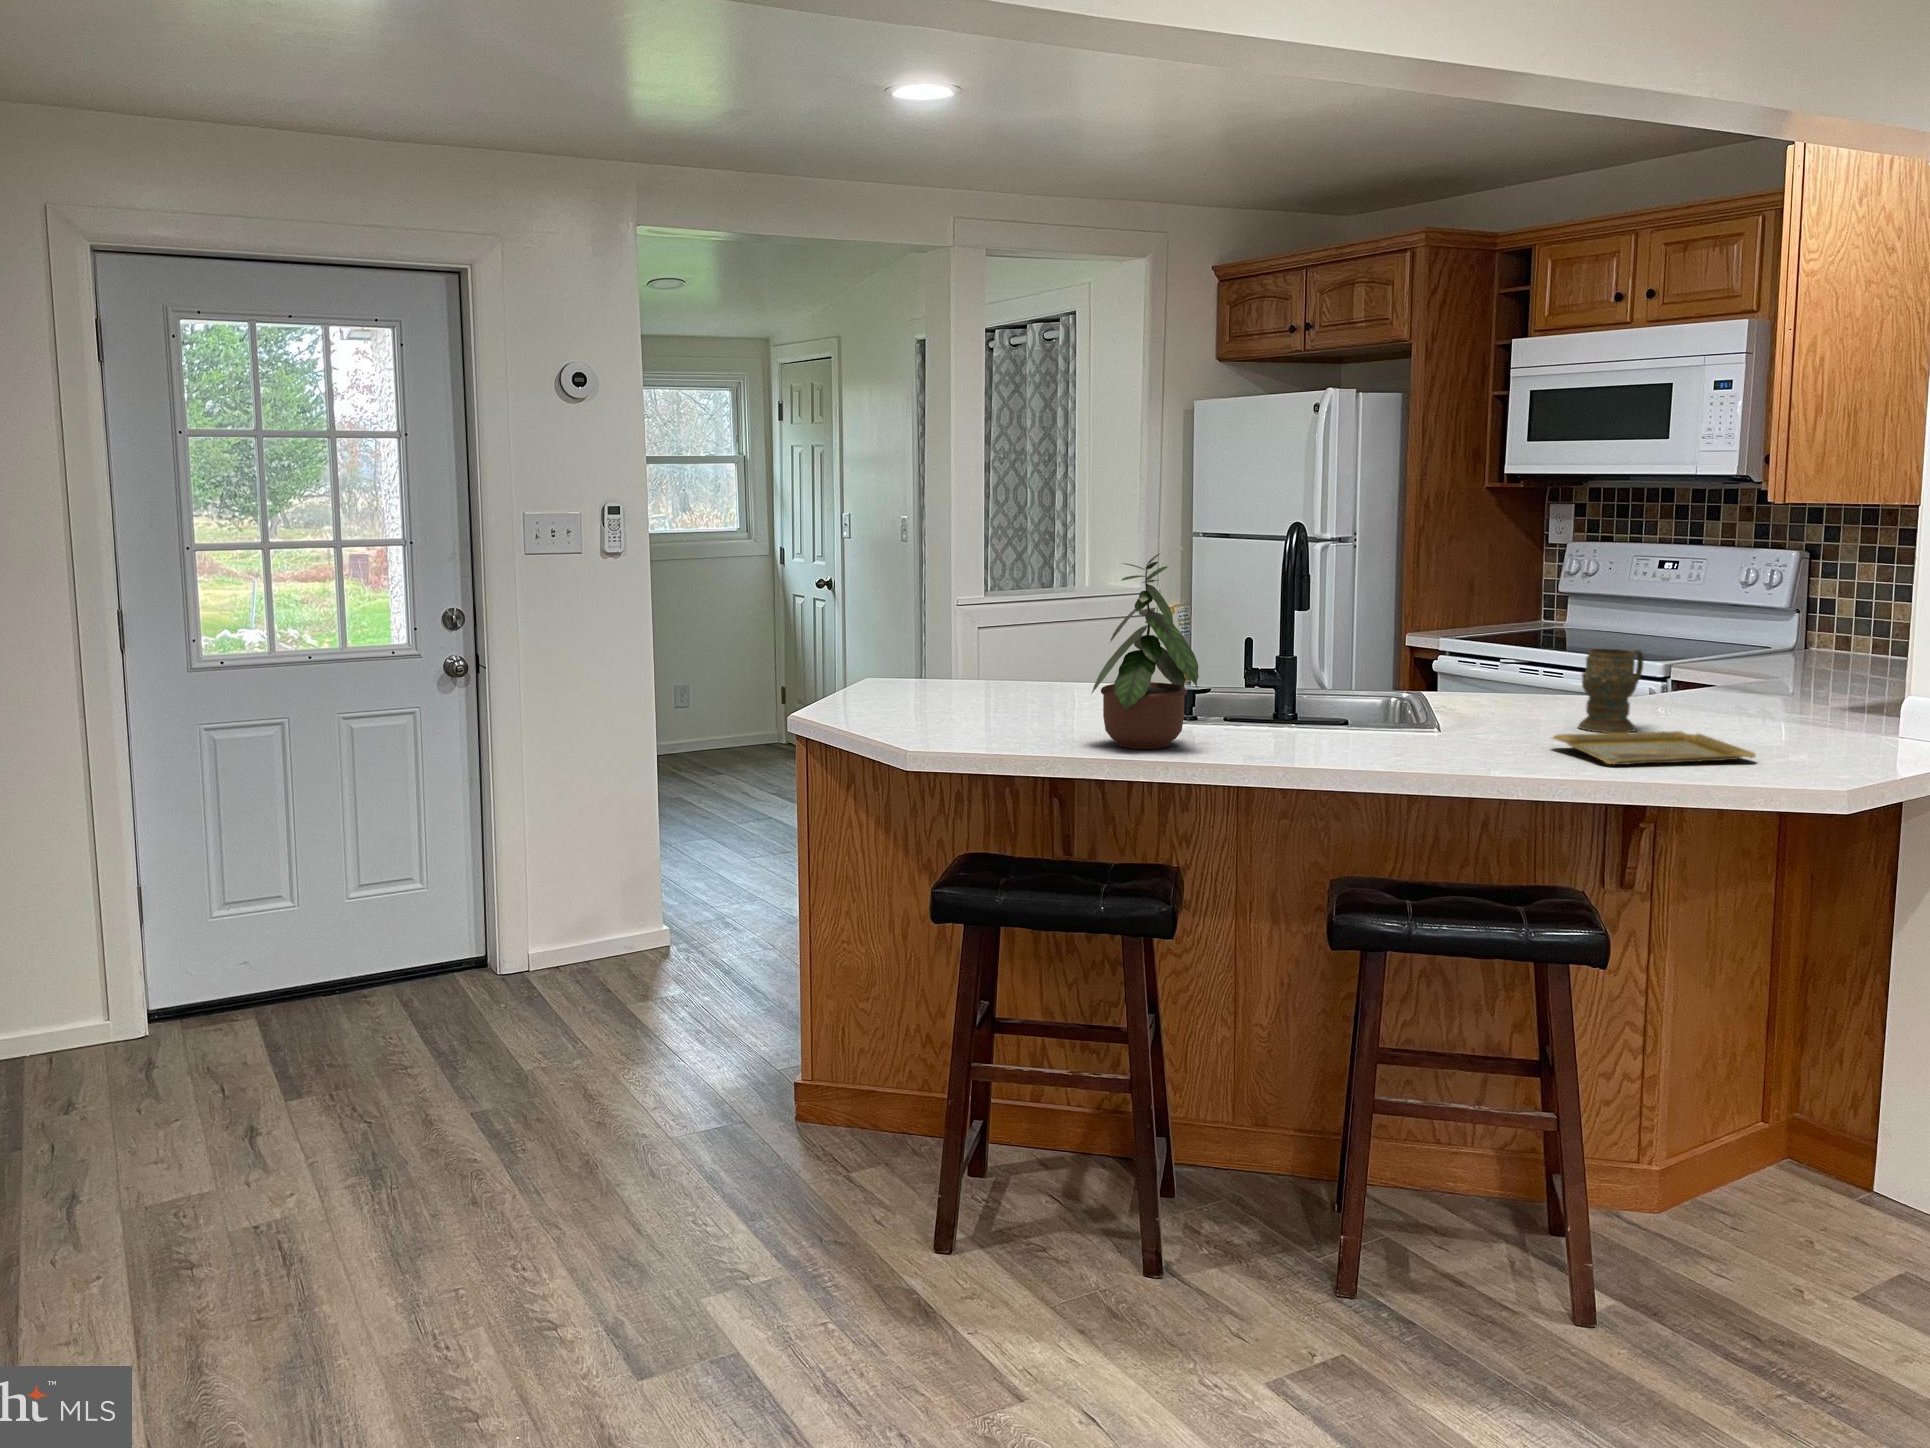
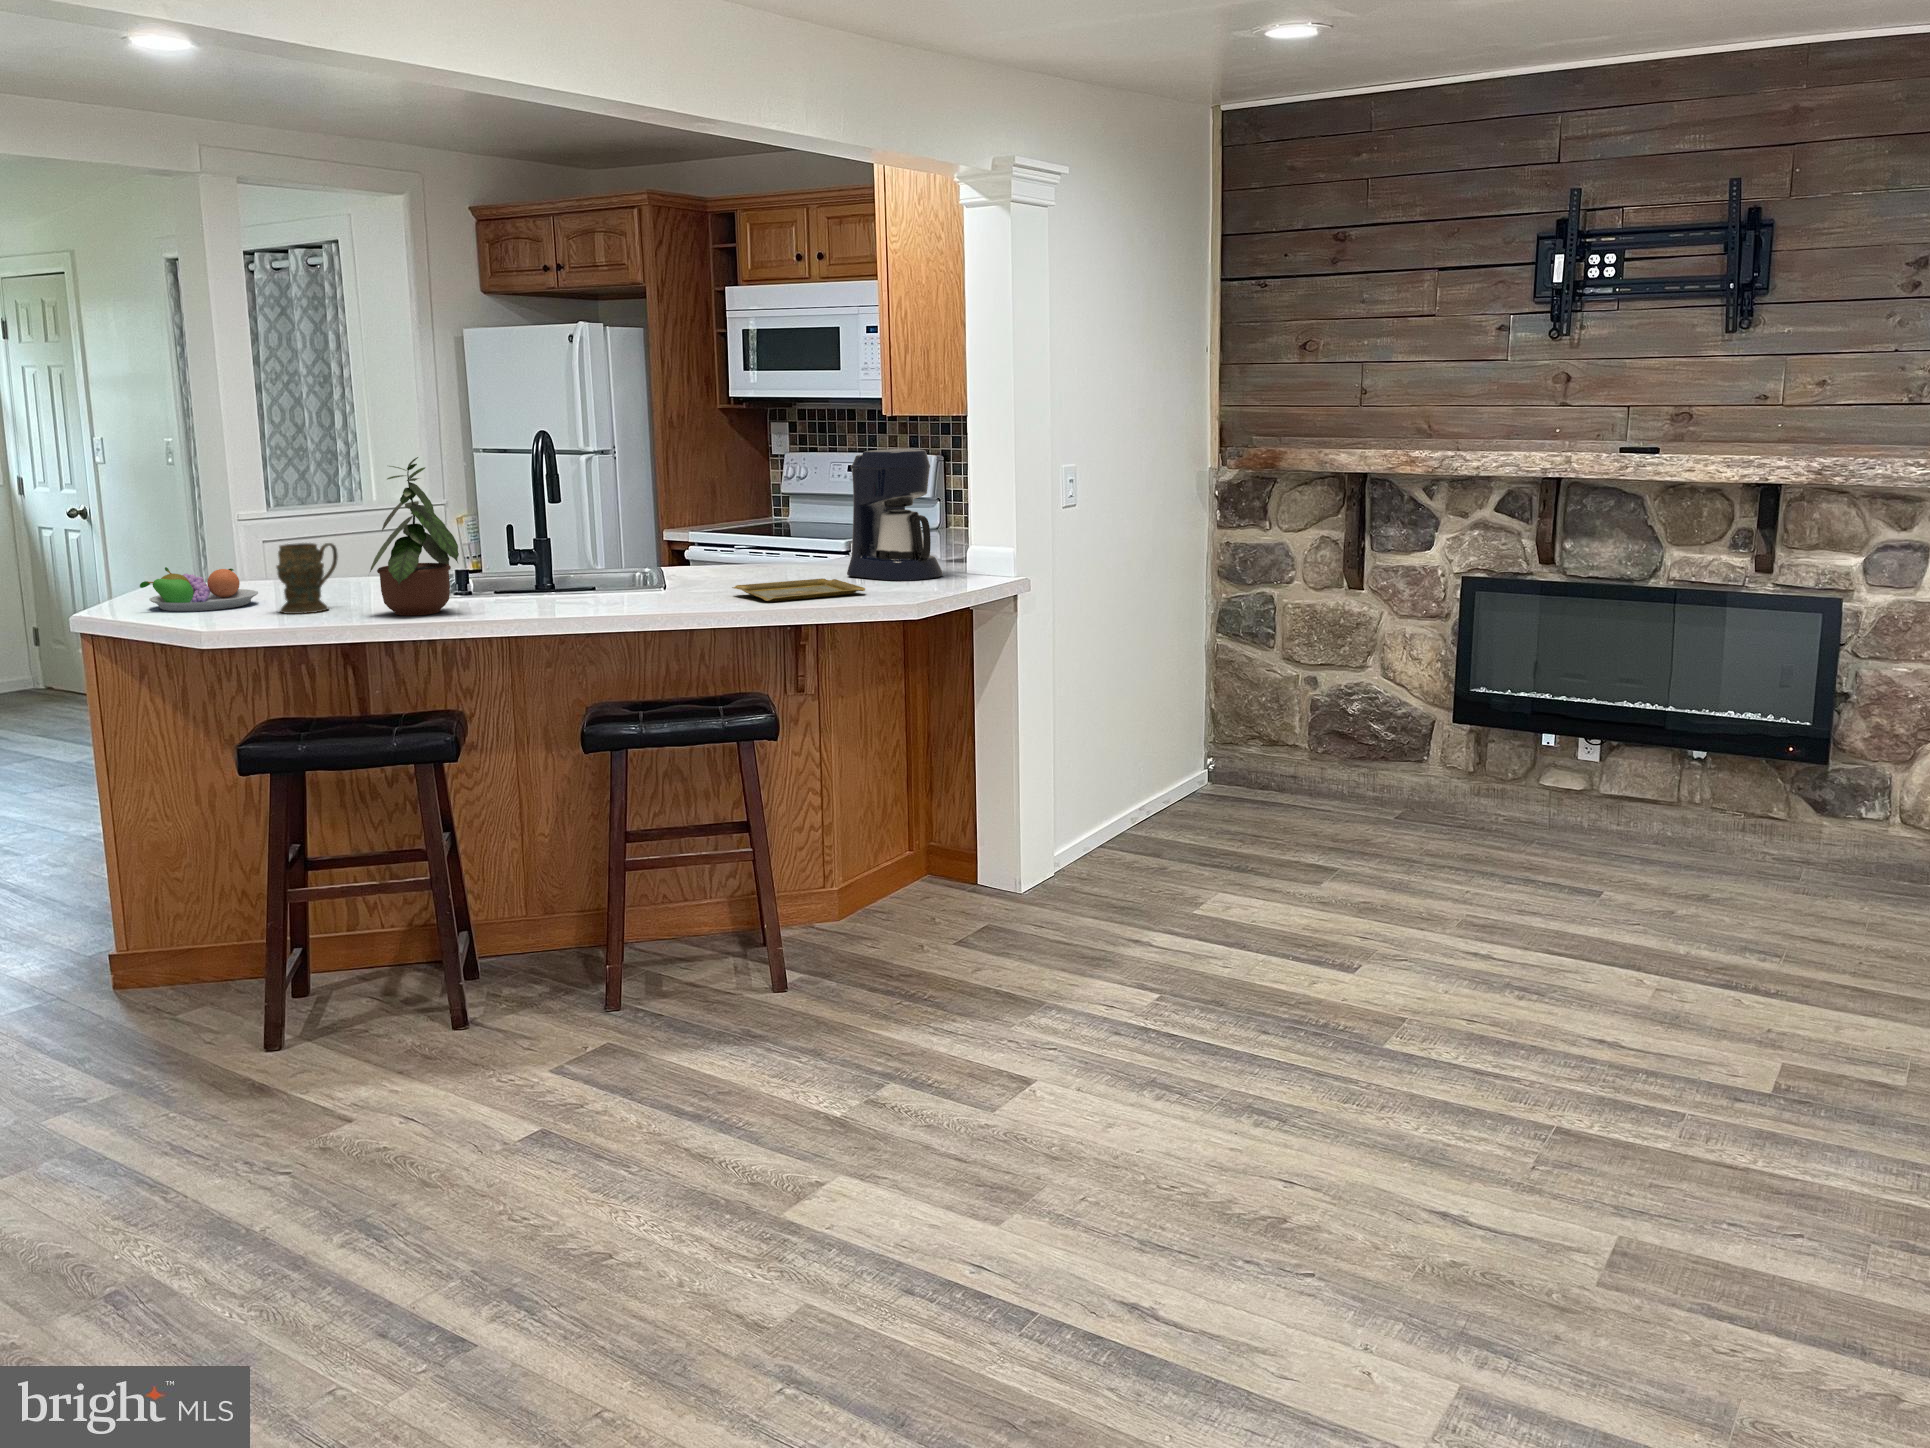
coffee maker: none [1703,551,1859,740] -> present [847,449,943,581]
mug: present [1578,649,1643,733] -> present [277,543,338,614]
fruit bowl: none [850,667,969,720] -> present [140,567,258,611]

